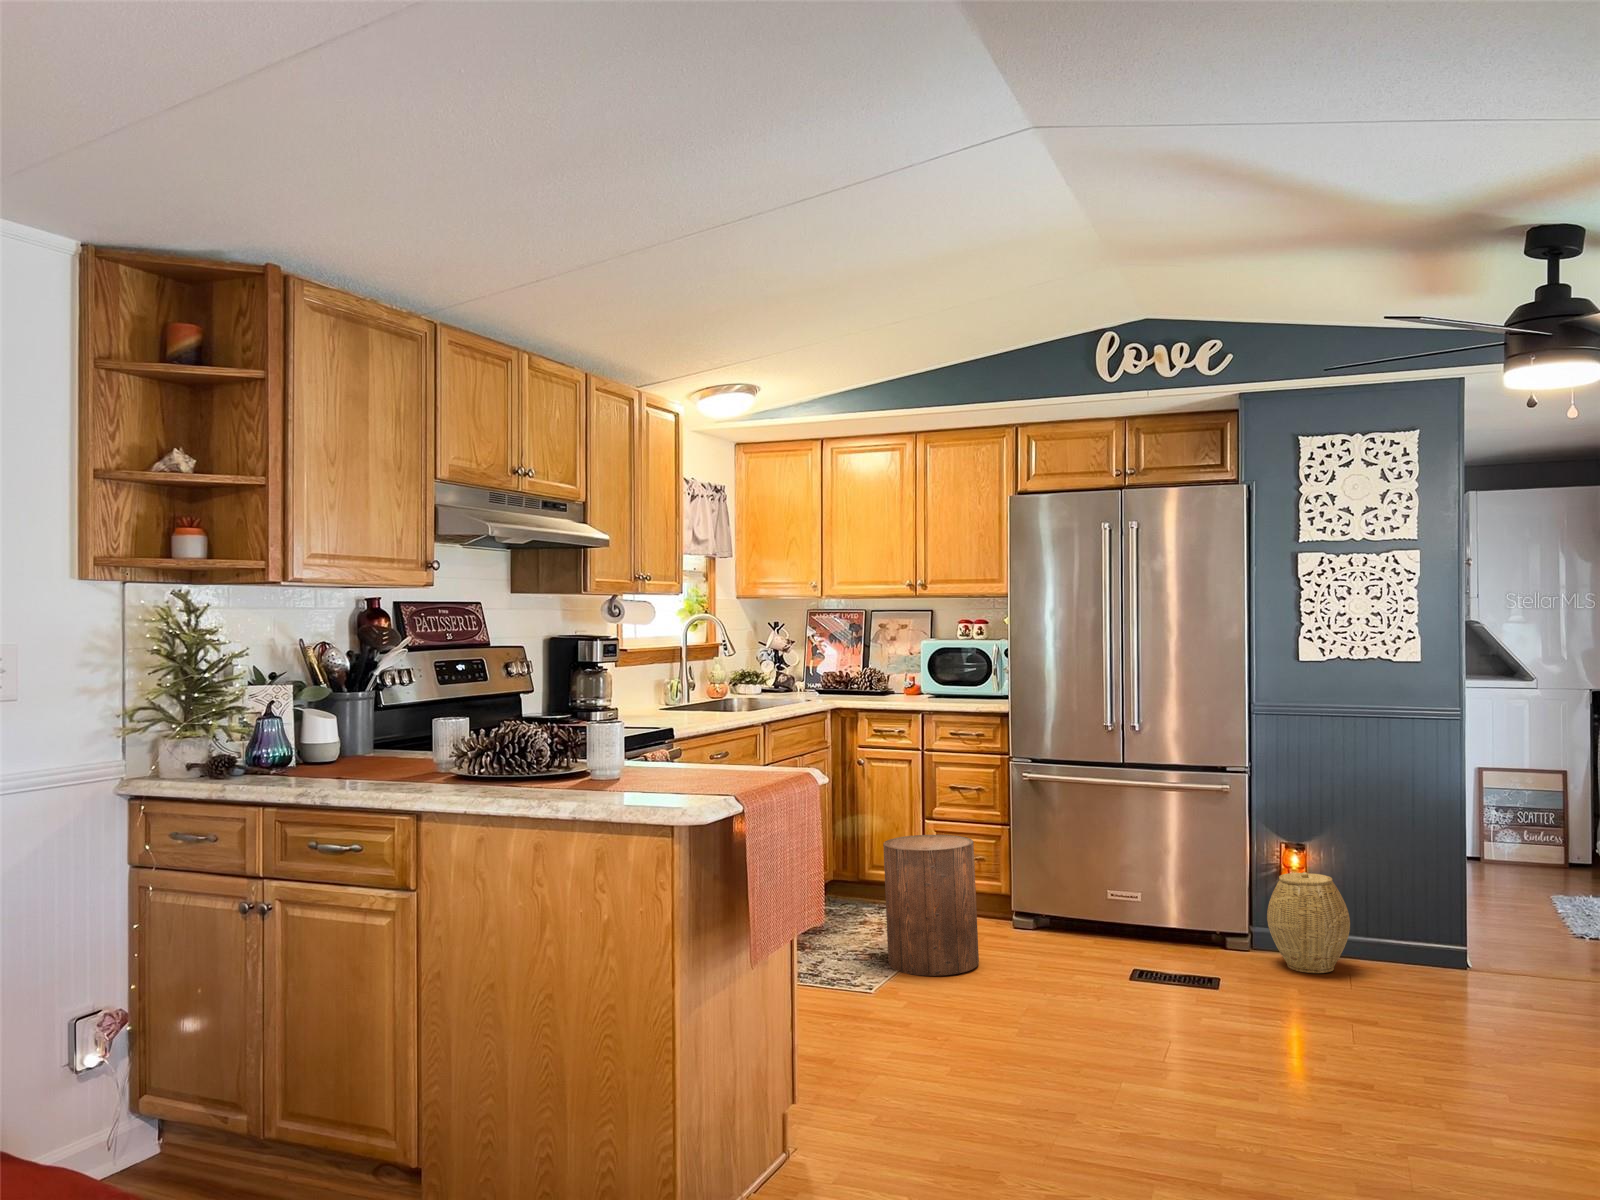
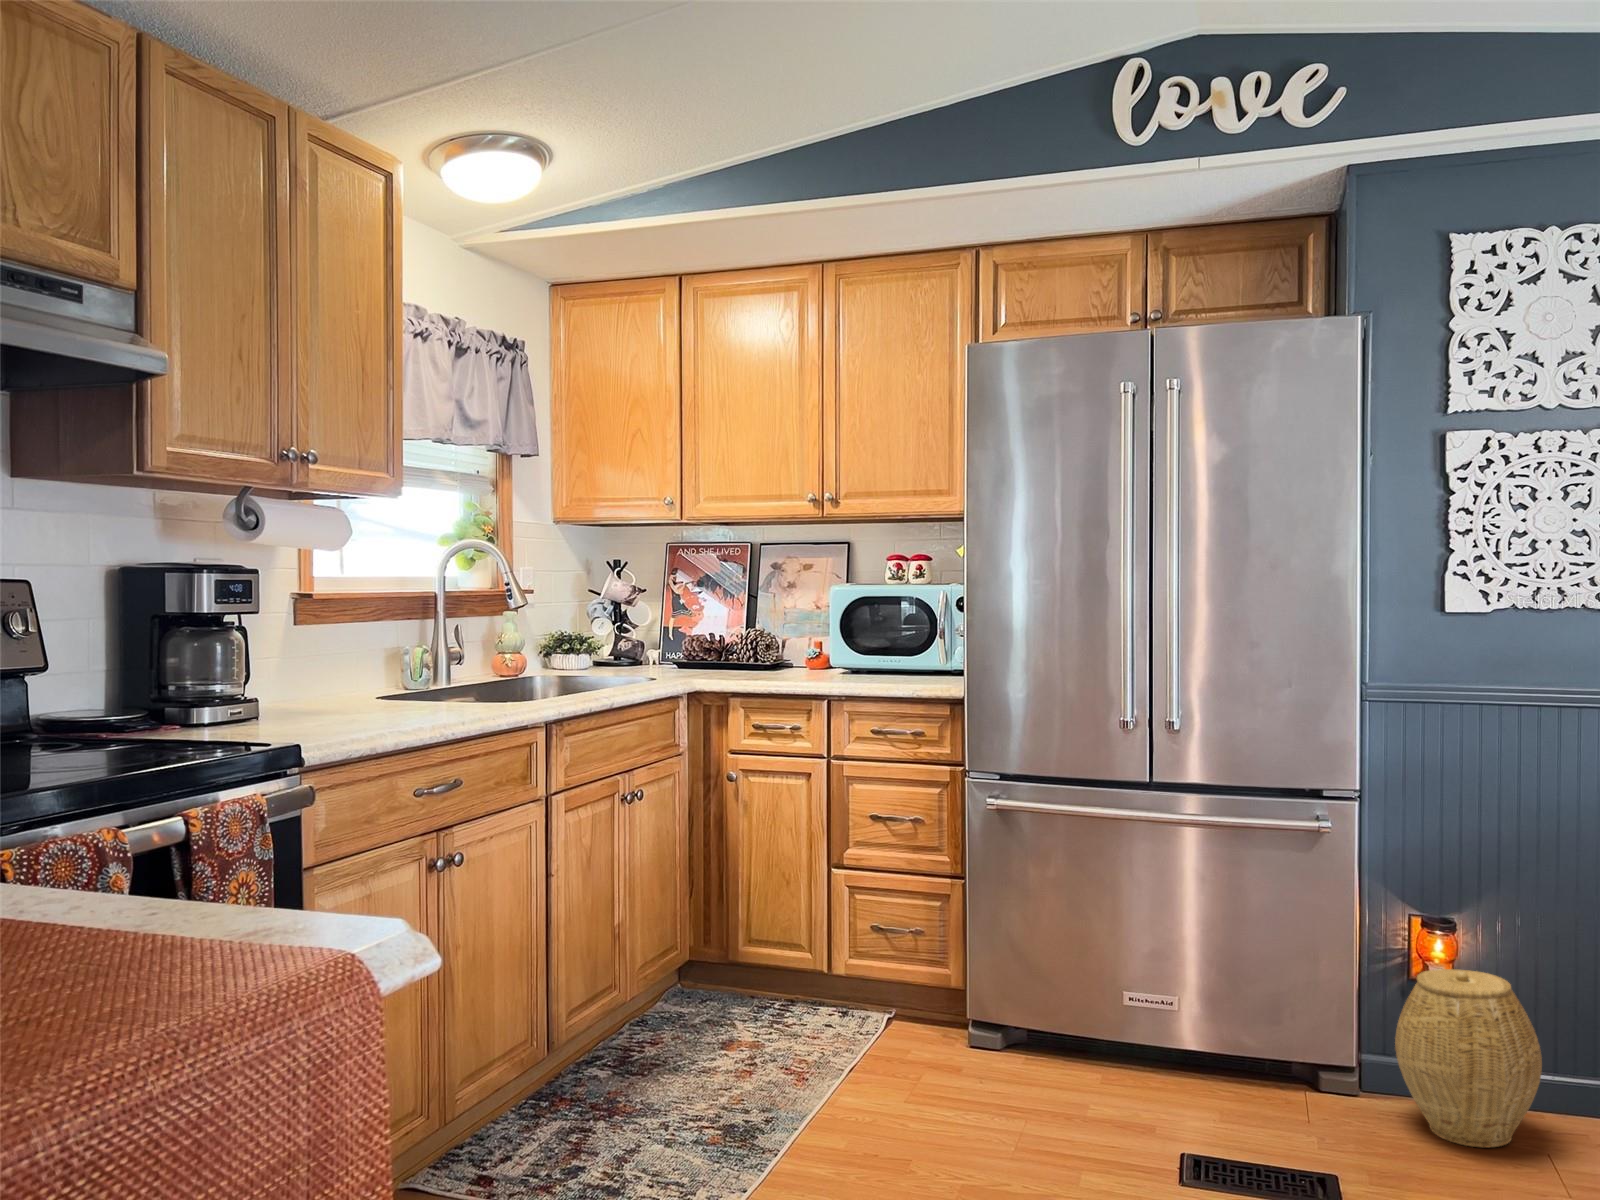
stool: present [883,835,979,976] -> none [745,908,909,1168]

